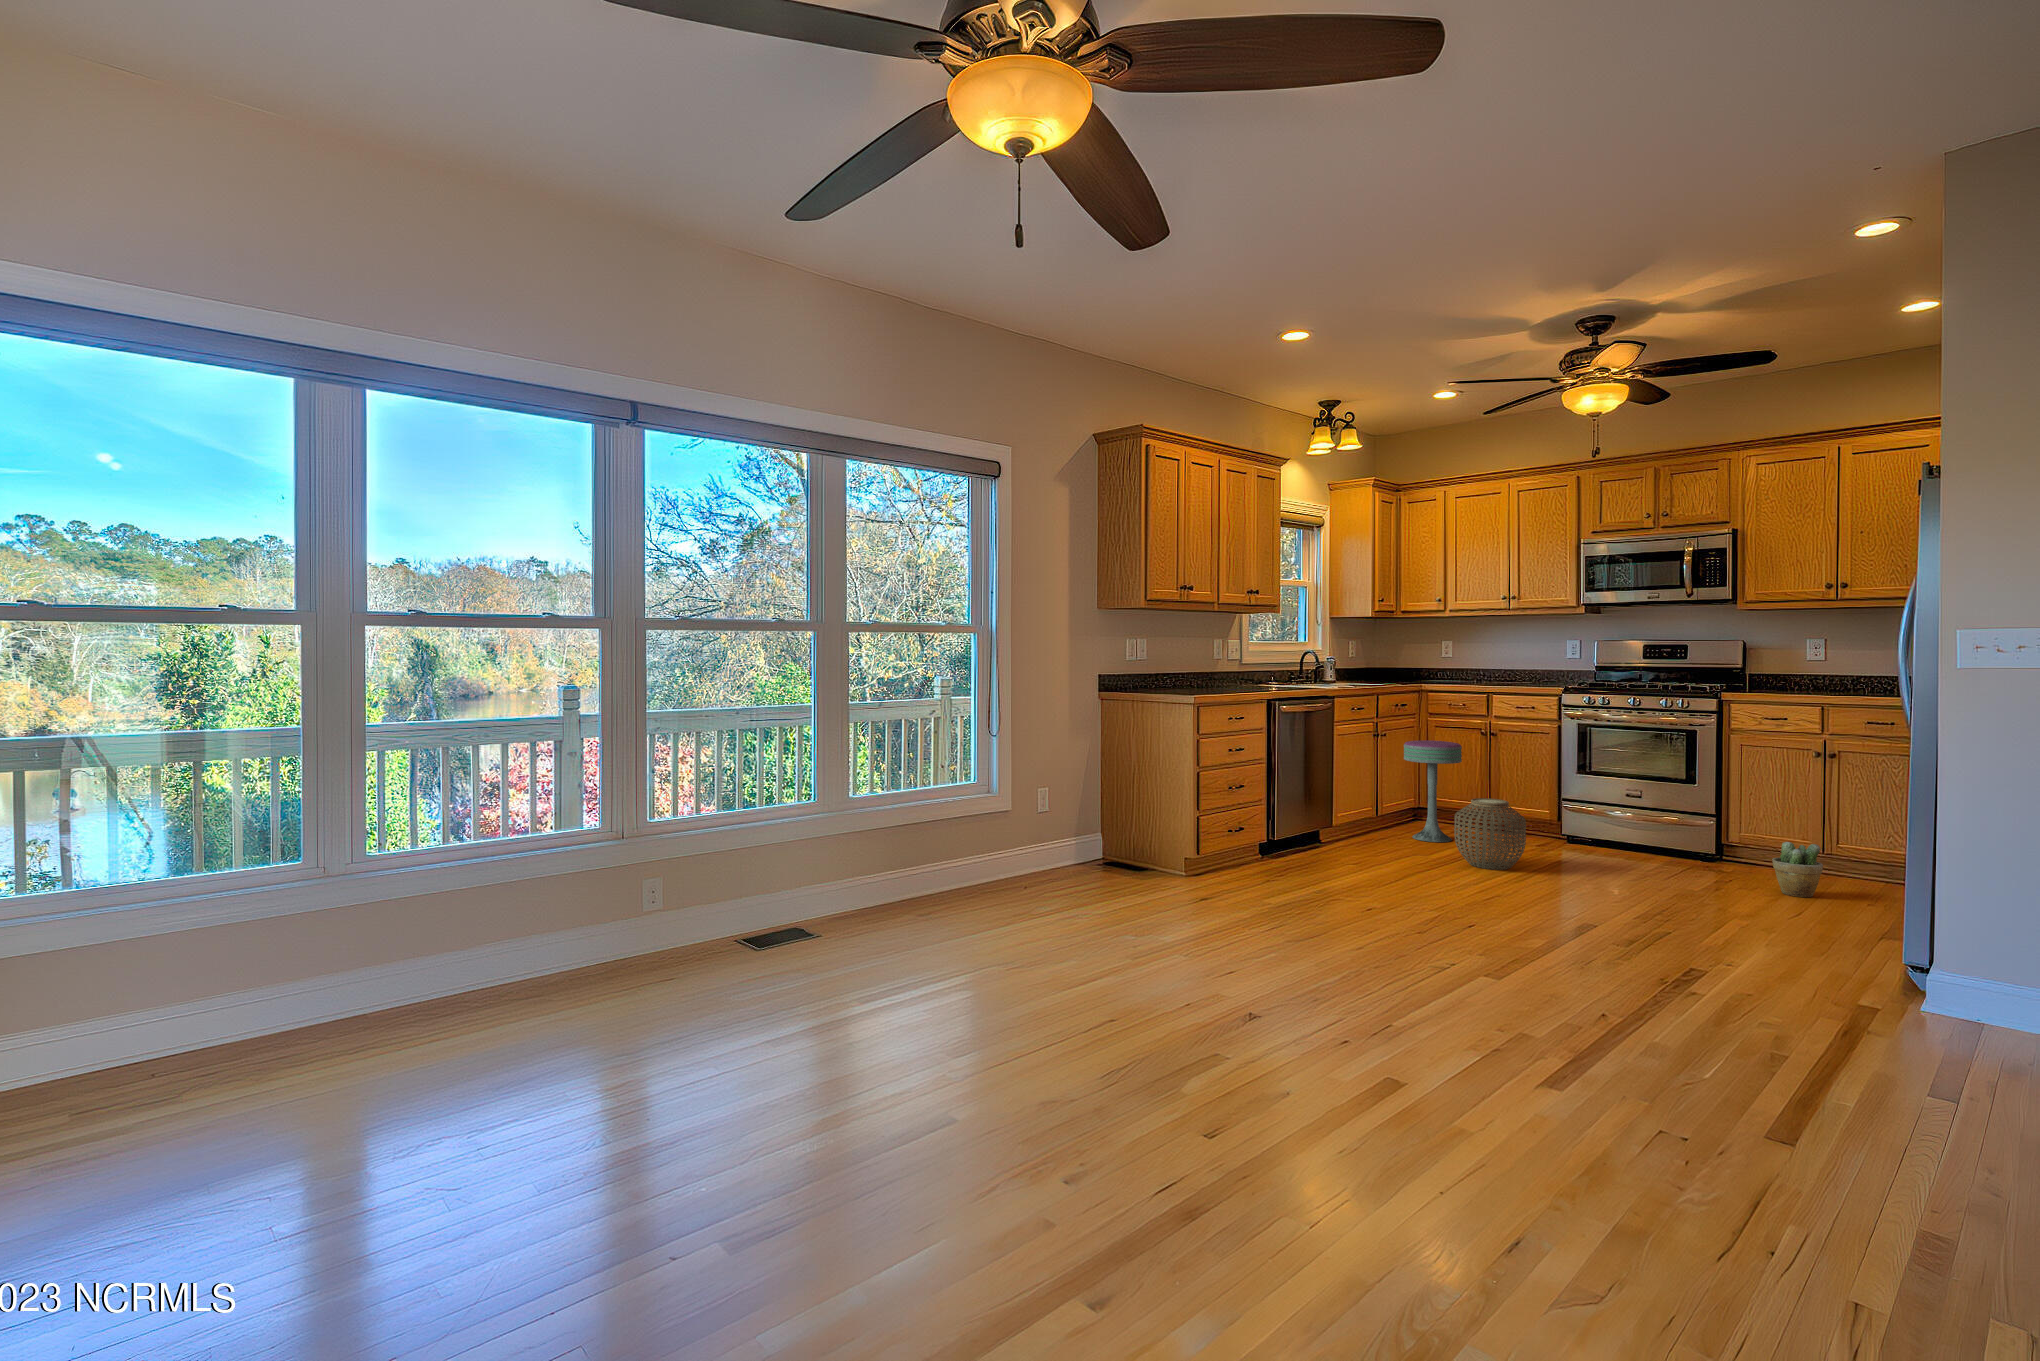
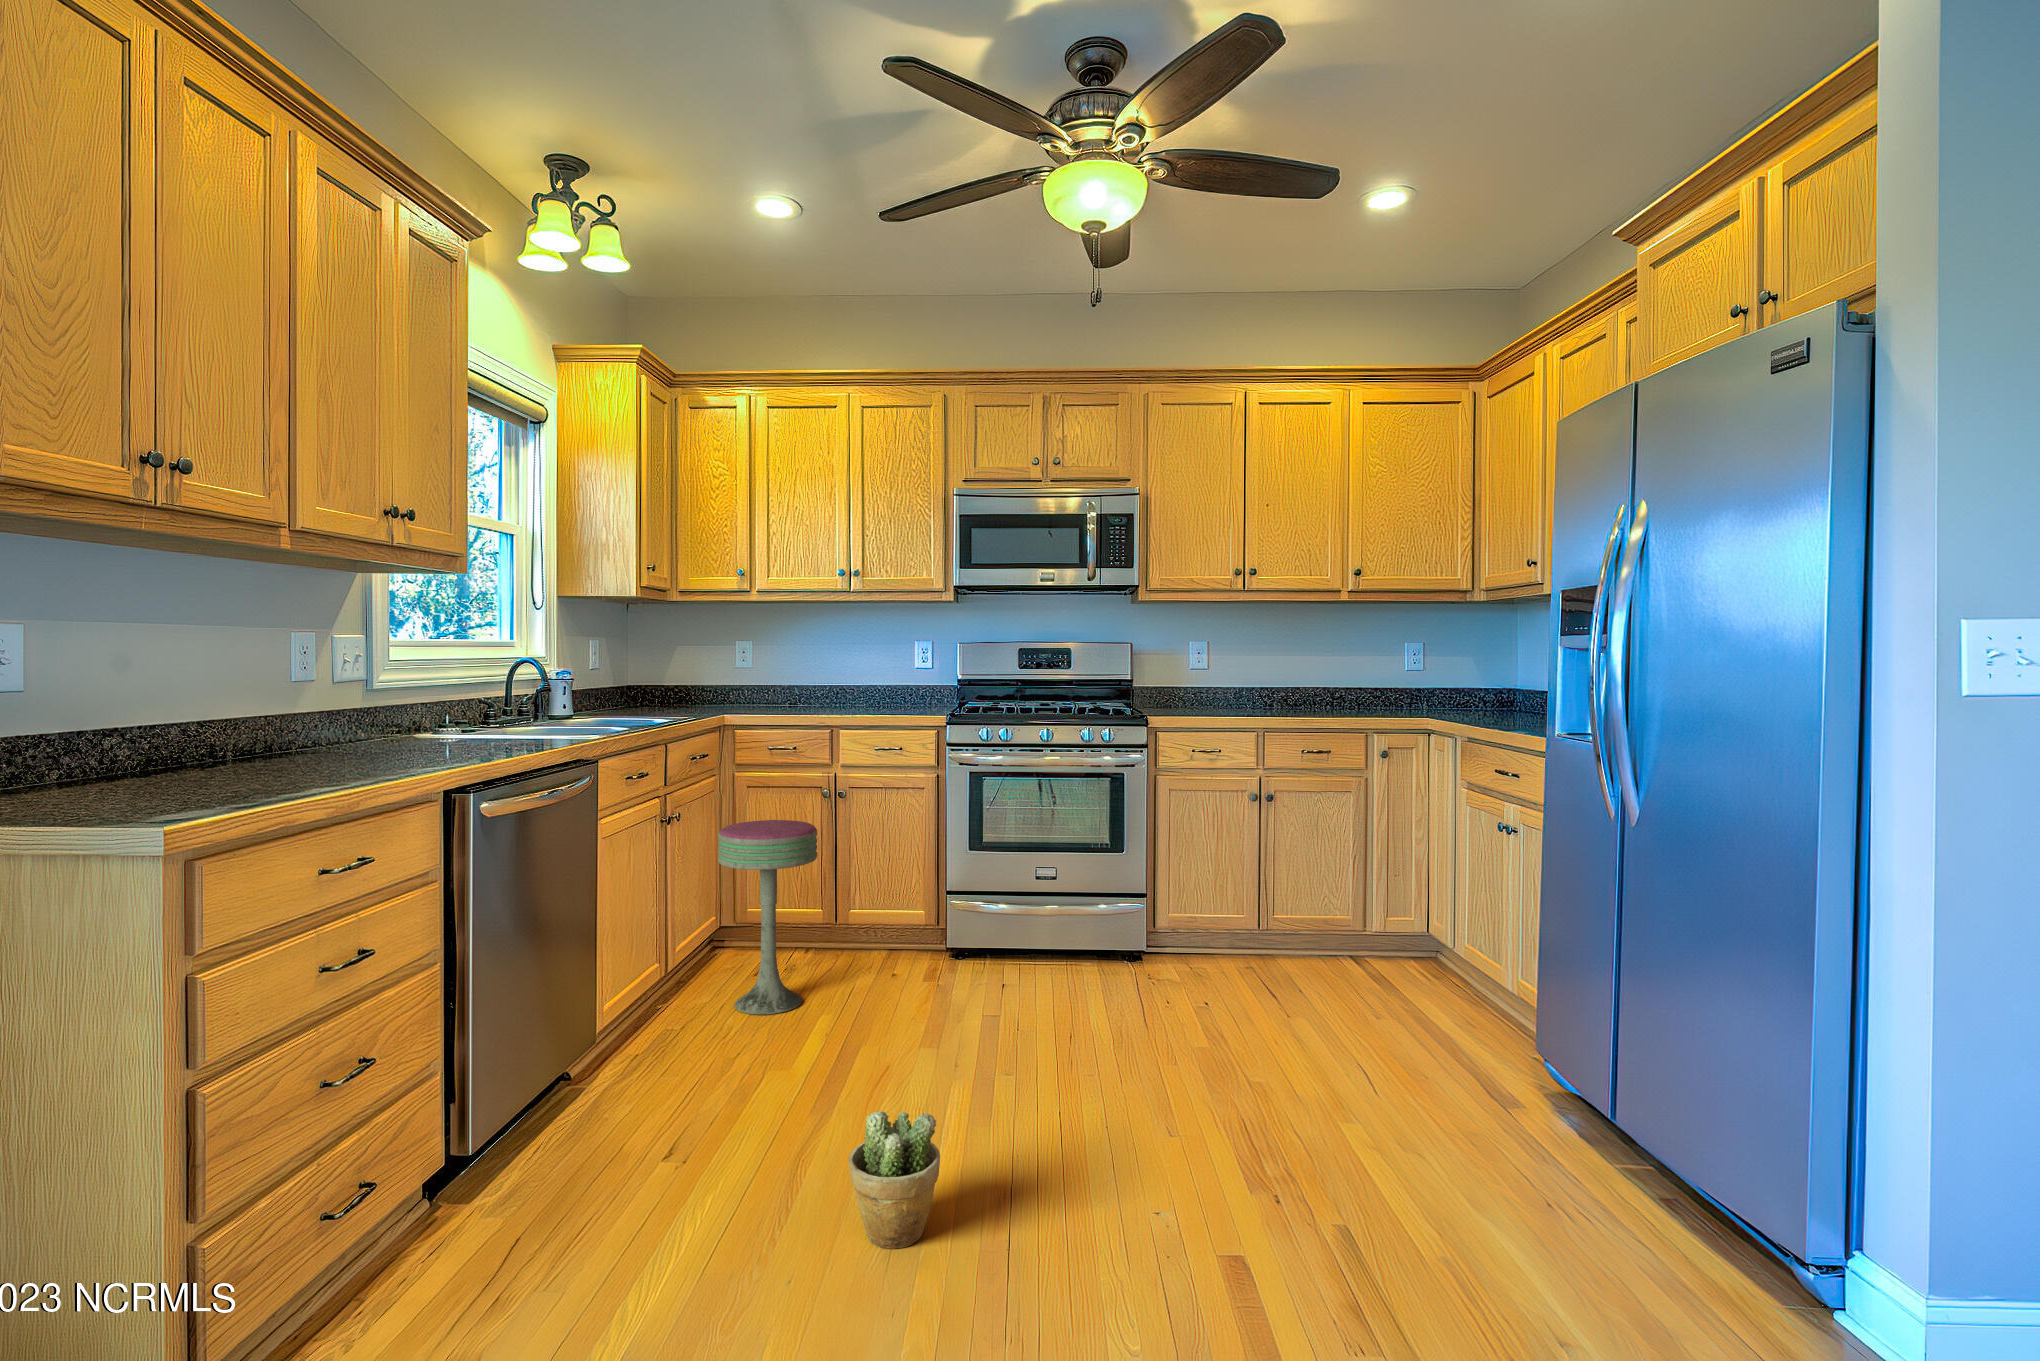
woven basket: present [1454,798,1526,870] -> none [848,937,969,1084]
potted plant: present [1772,842,1823,897] -> present [848,1111,940,1249]

